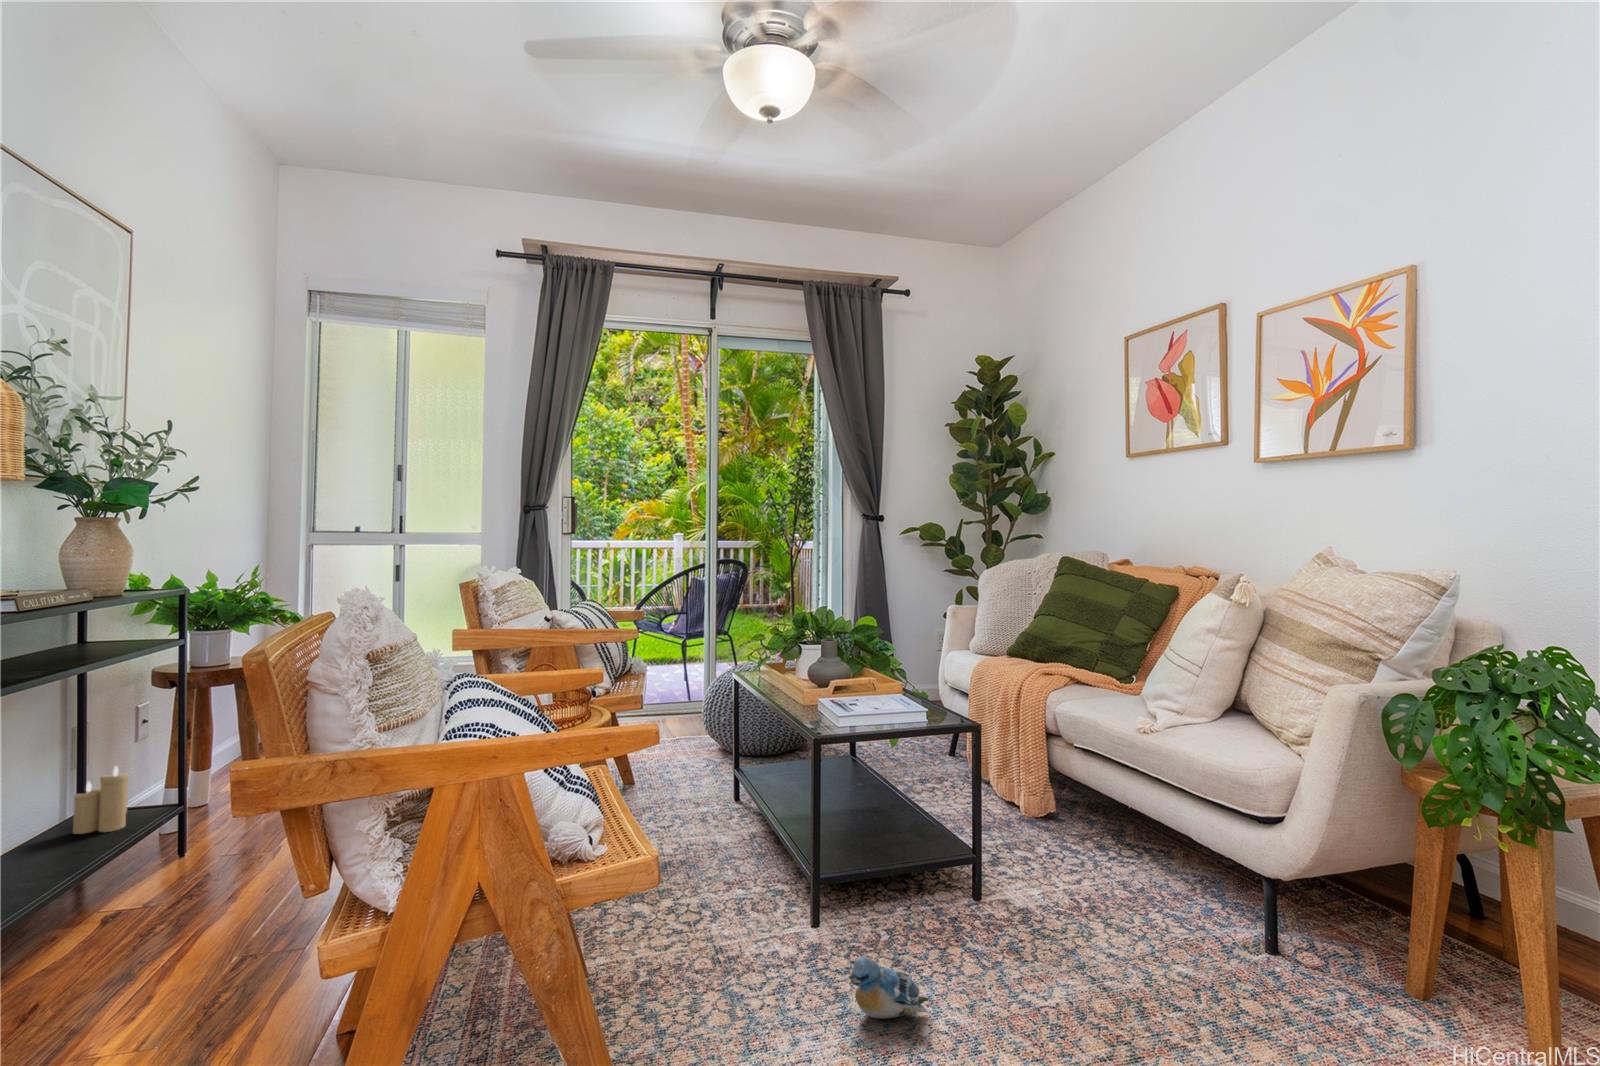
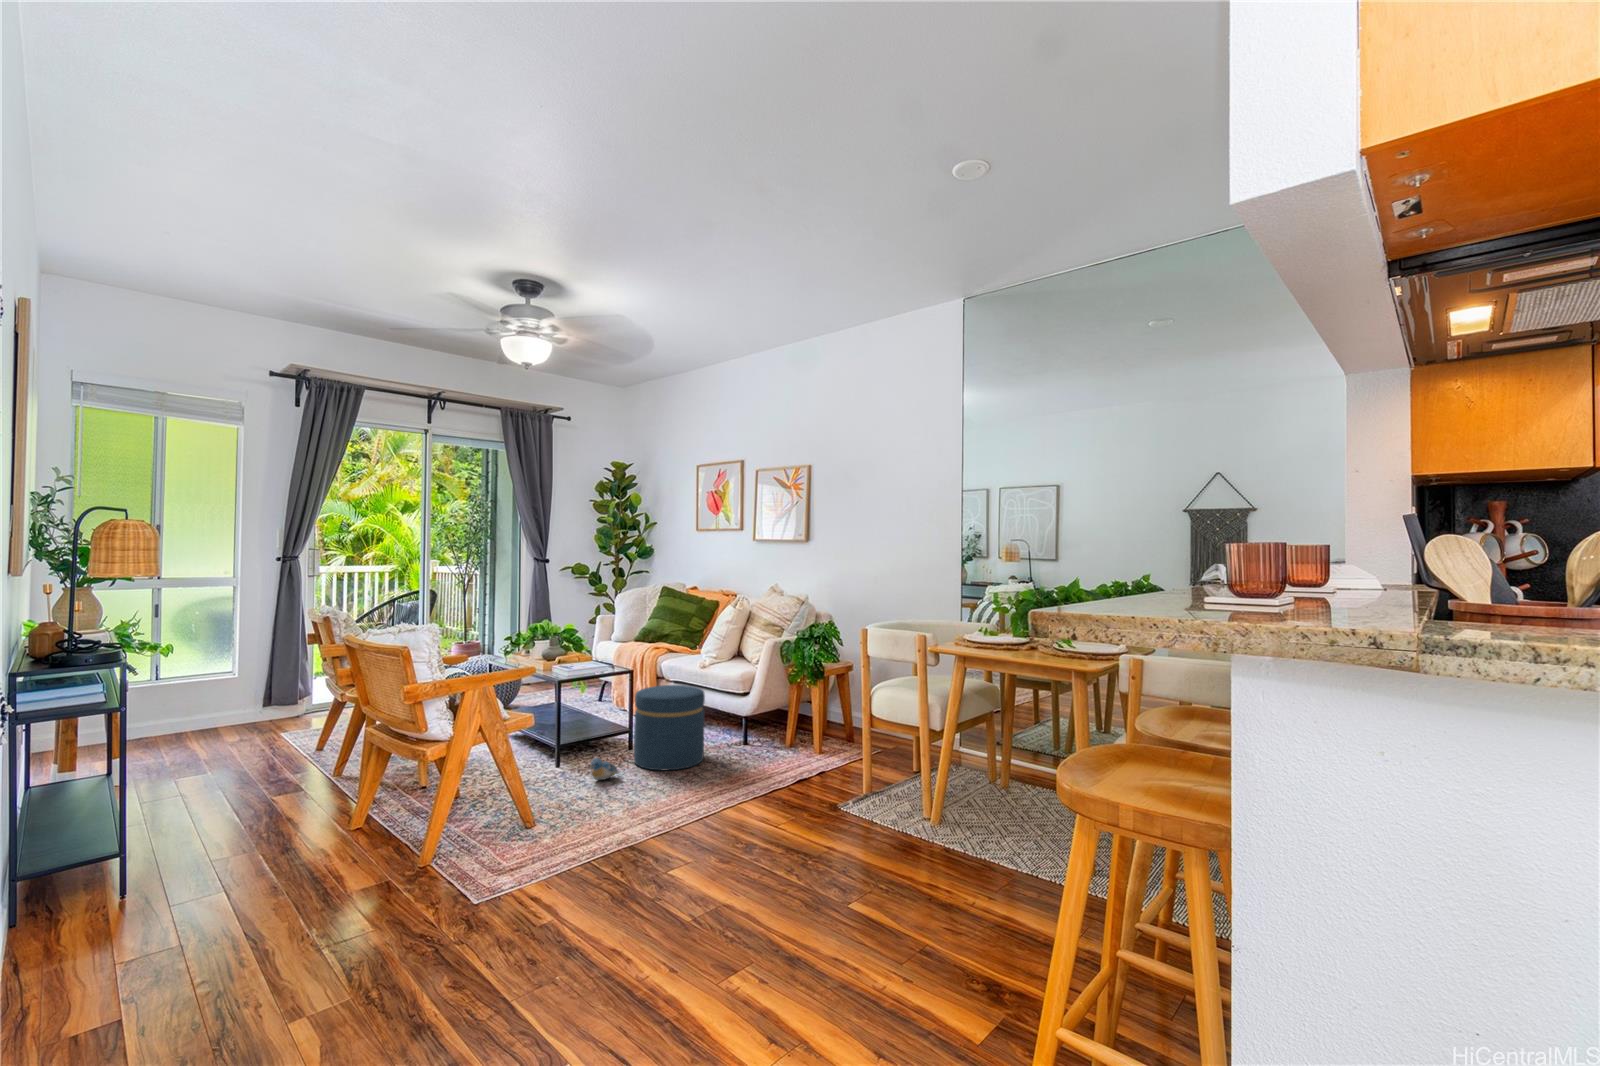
candle: present [73,766,129,834] -> none [42,746,85,793]
ottoman: none [974,776,1159,1029] -> present [634,685,705,770]

